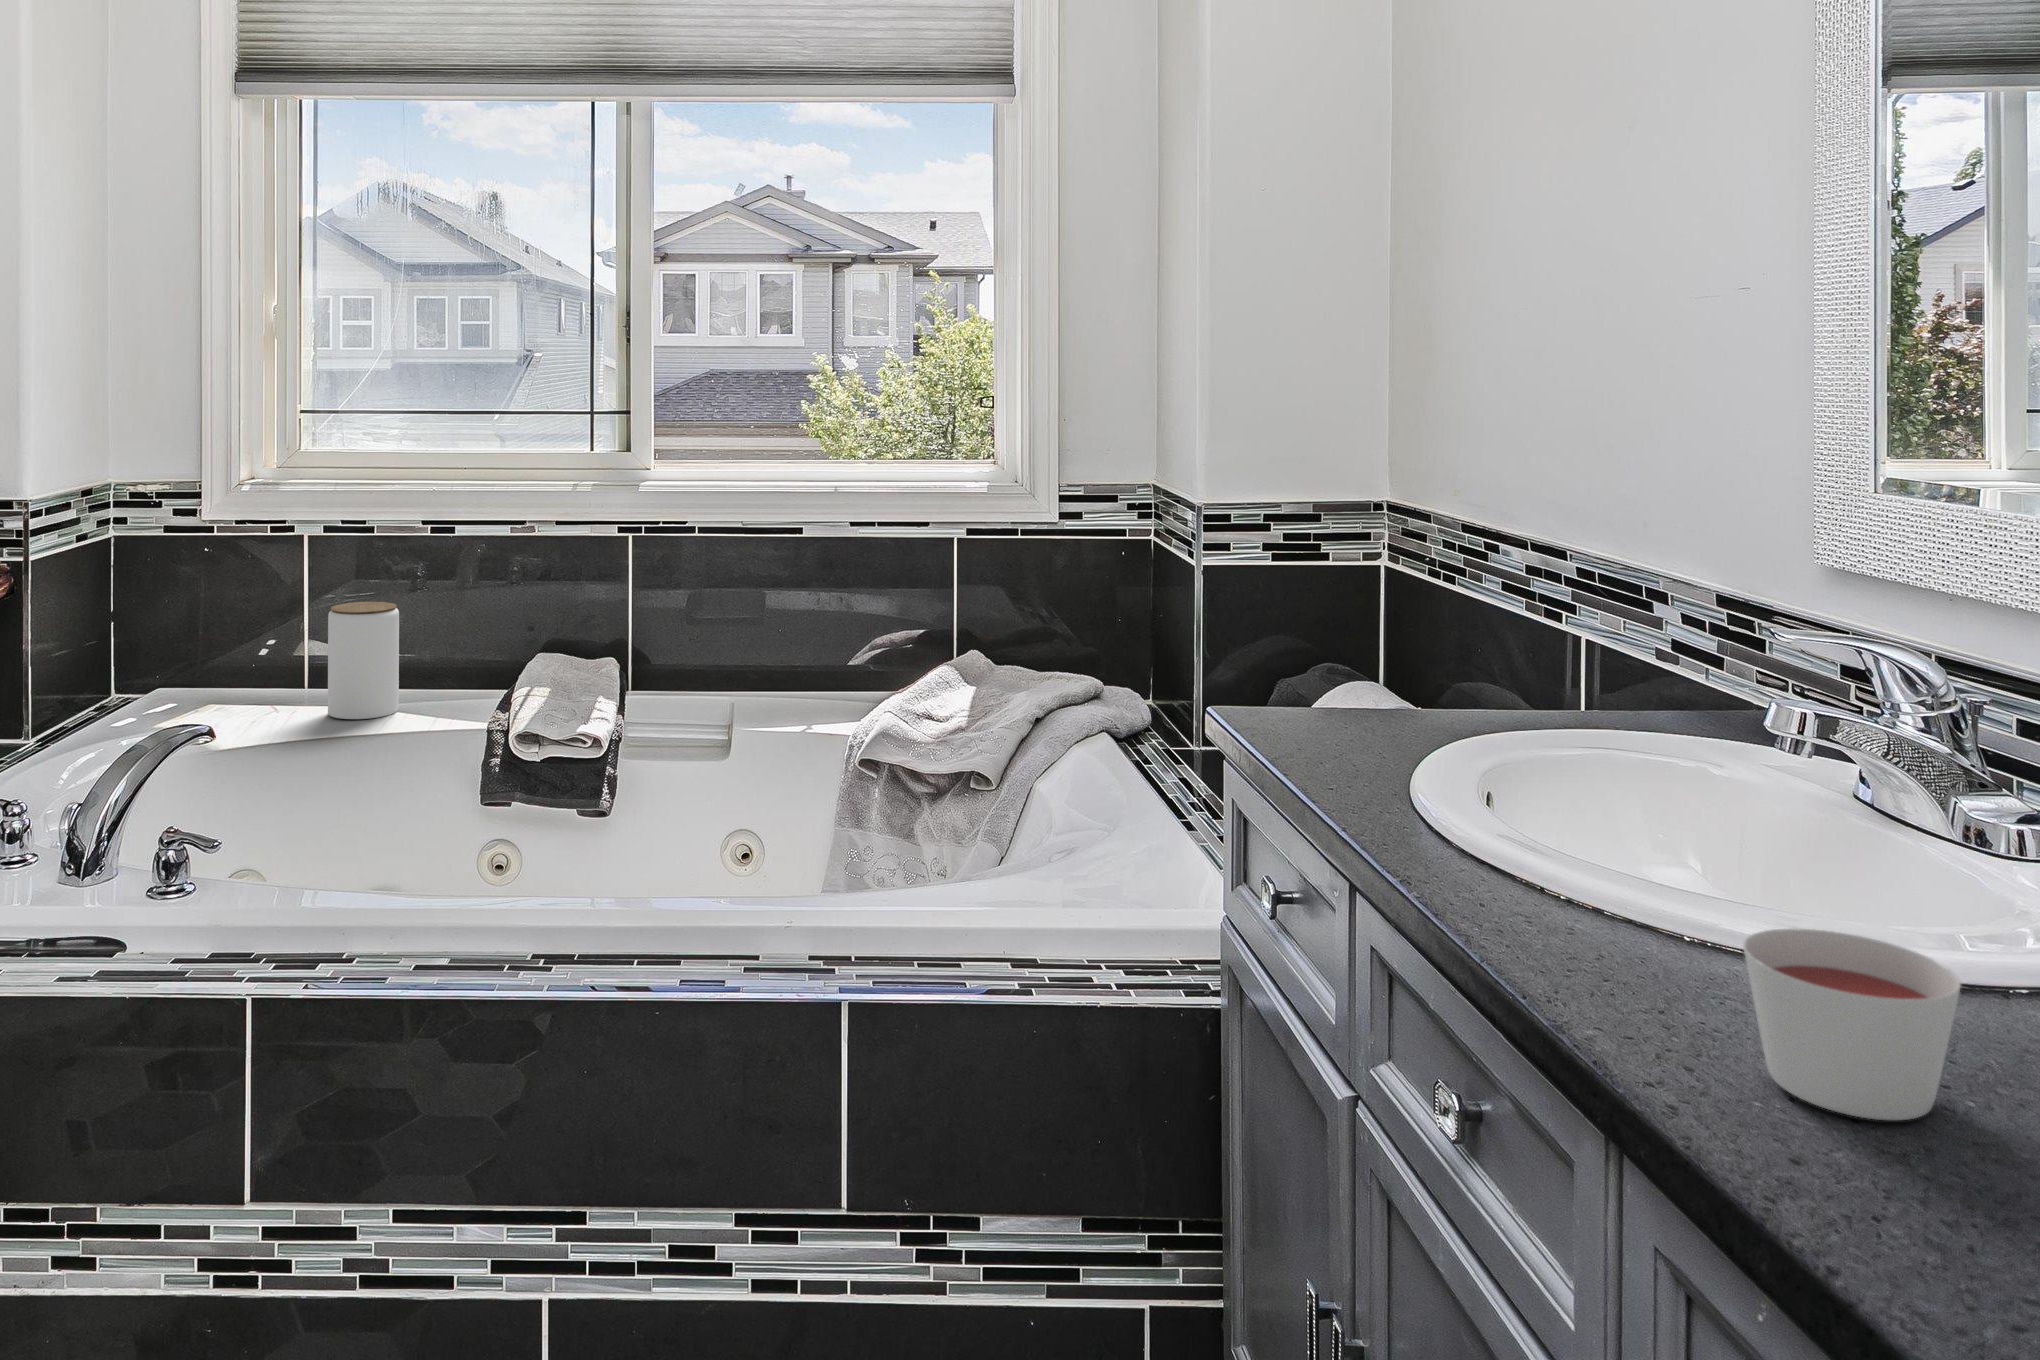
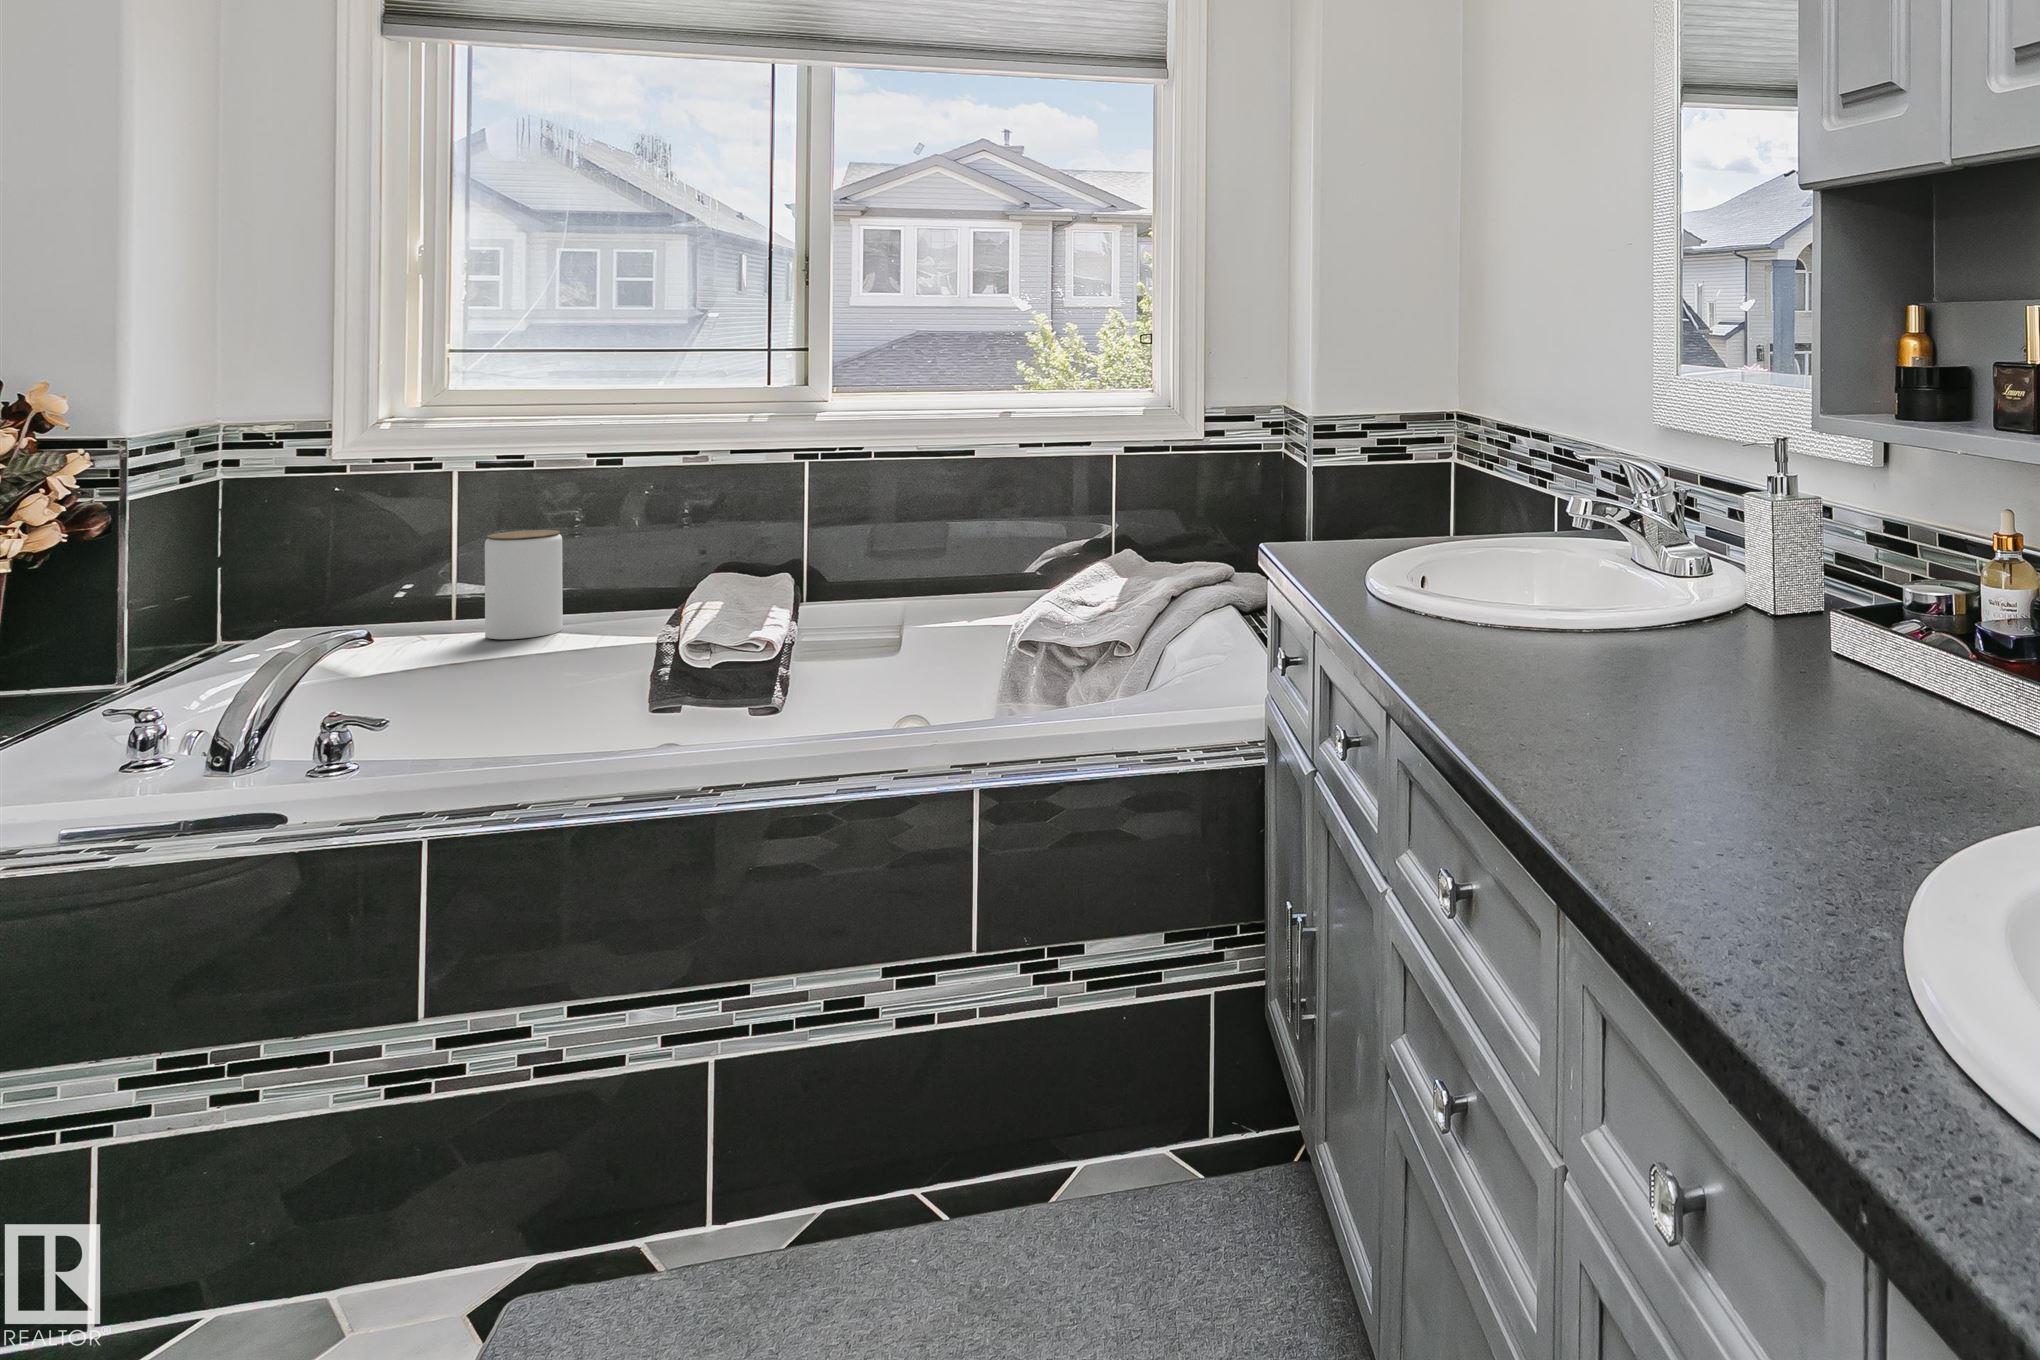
candle: present [1743,928,1961,1121] -> none [1477,581,1581,670]

